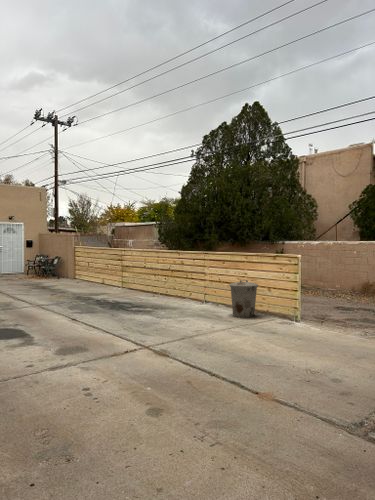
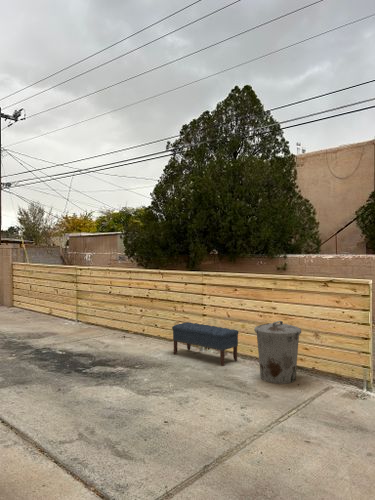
bench: none [184,285,226,311] -> present [172,322,239,366]

